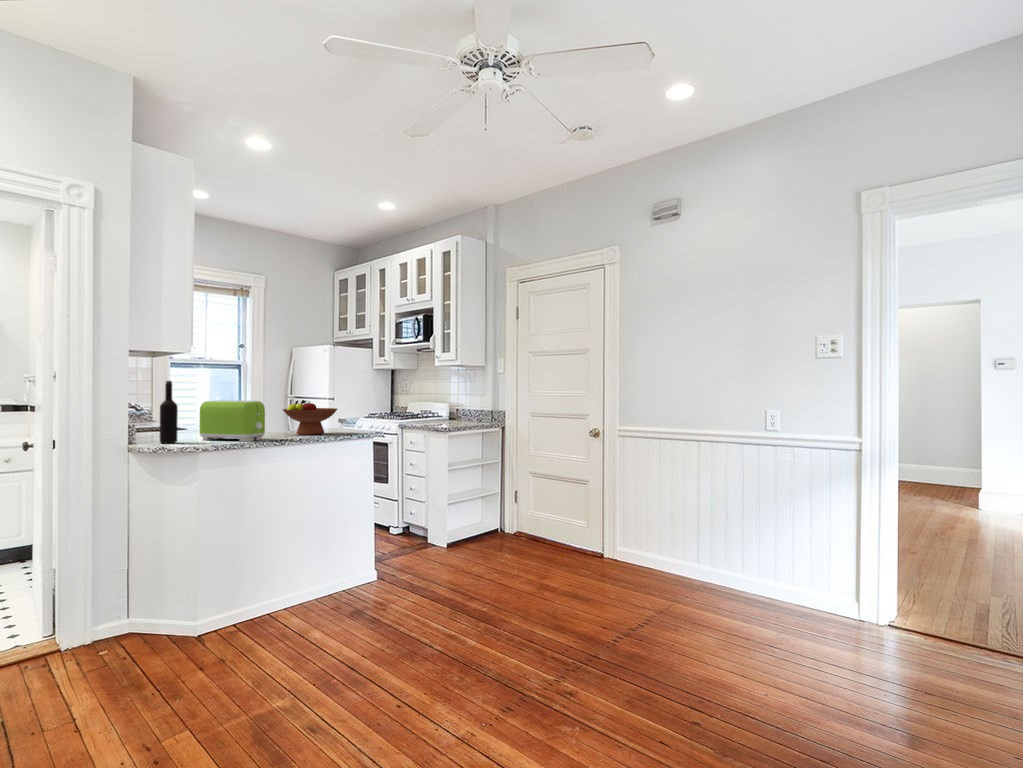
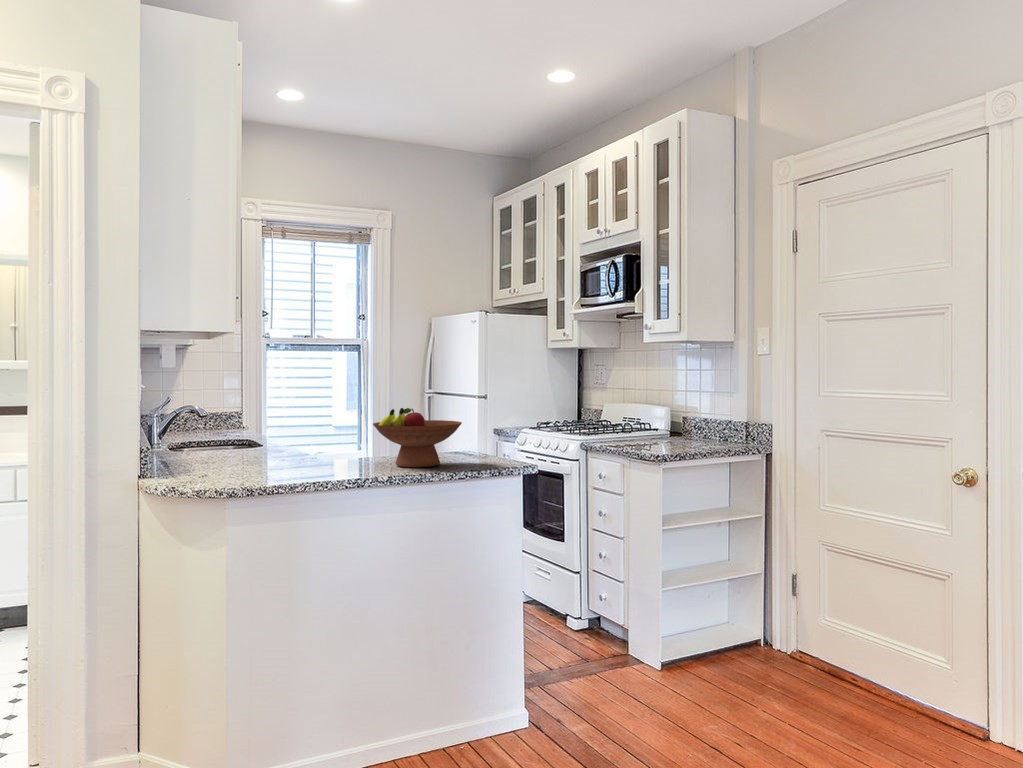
wine bottle: present [160,381,178,443] -> none [166,380,193,483]
toaster: present [199,400,265,441] -> none [234,410,330,482]

